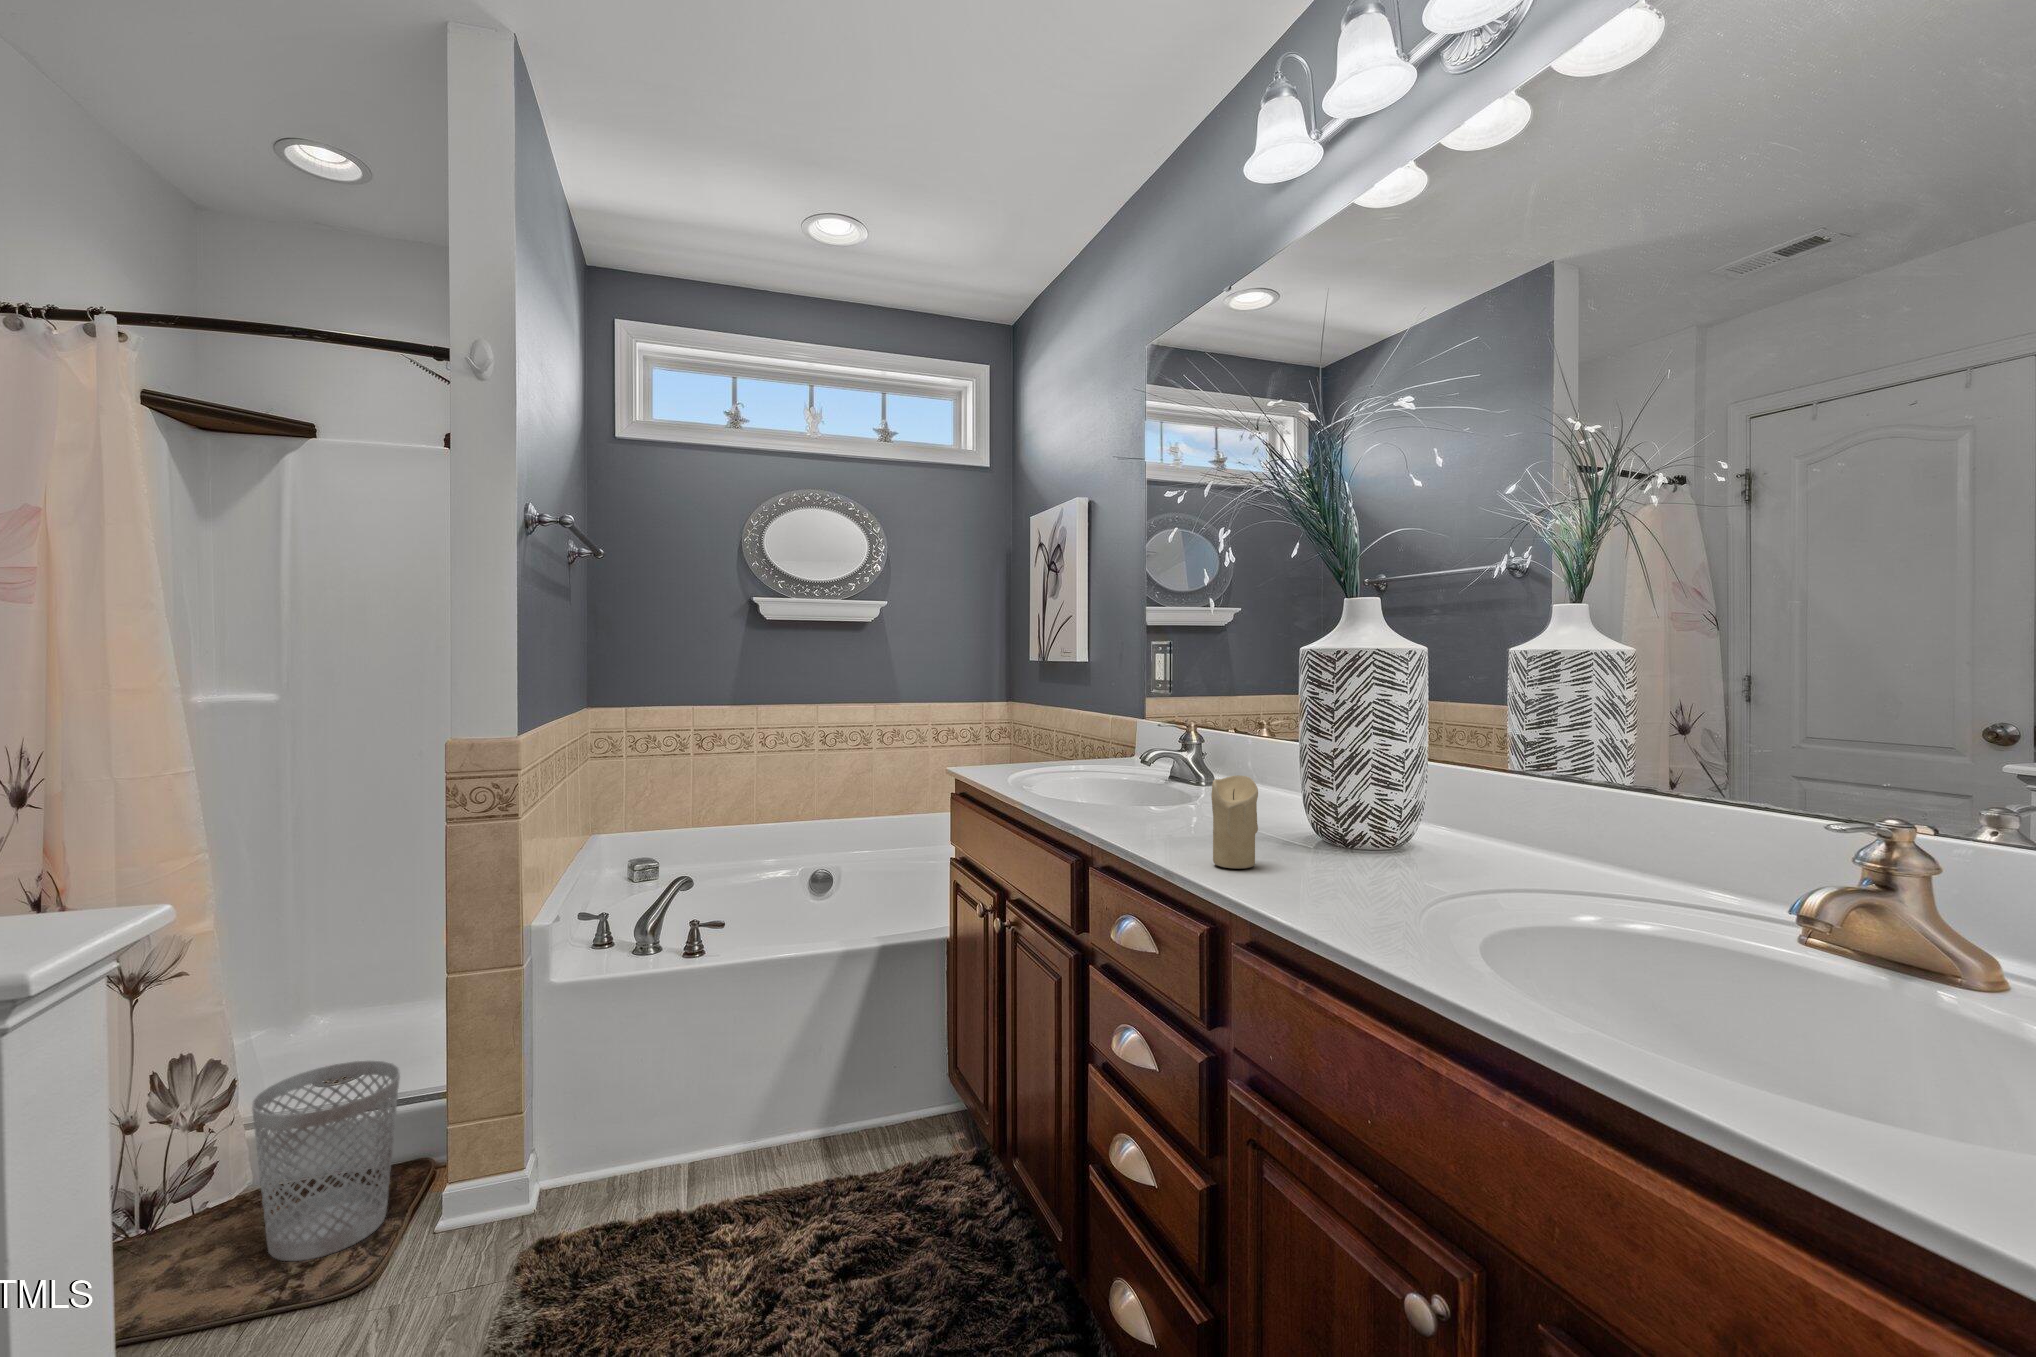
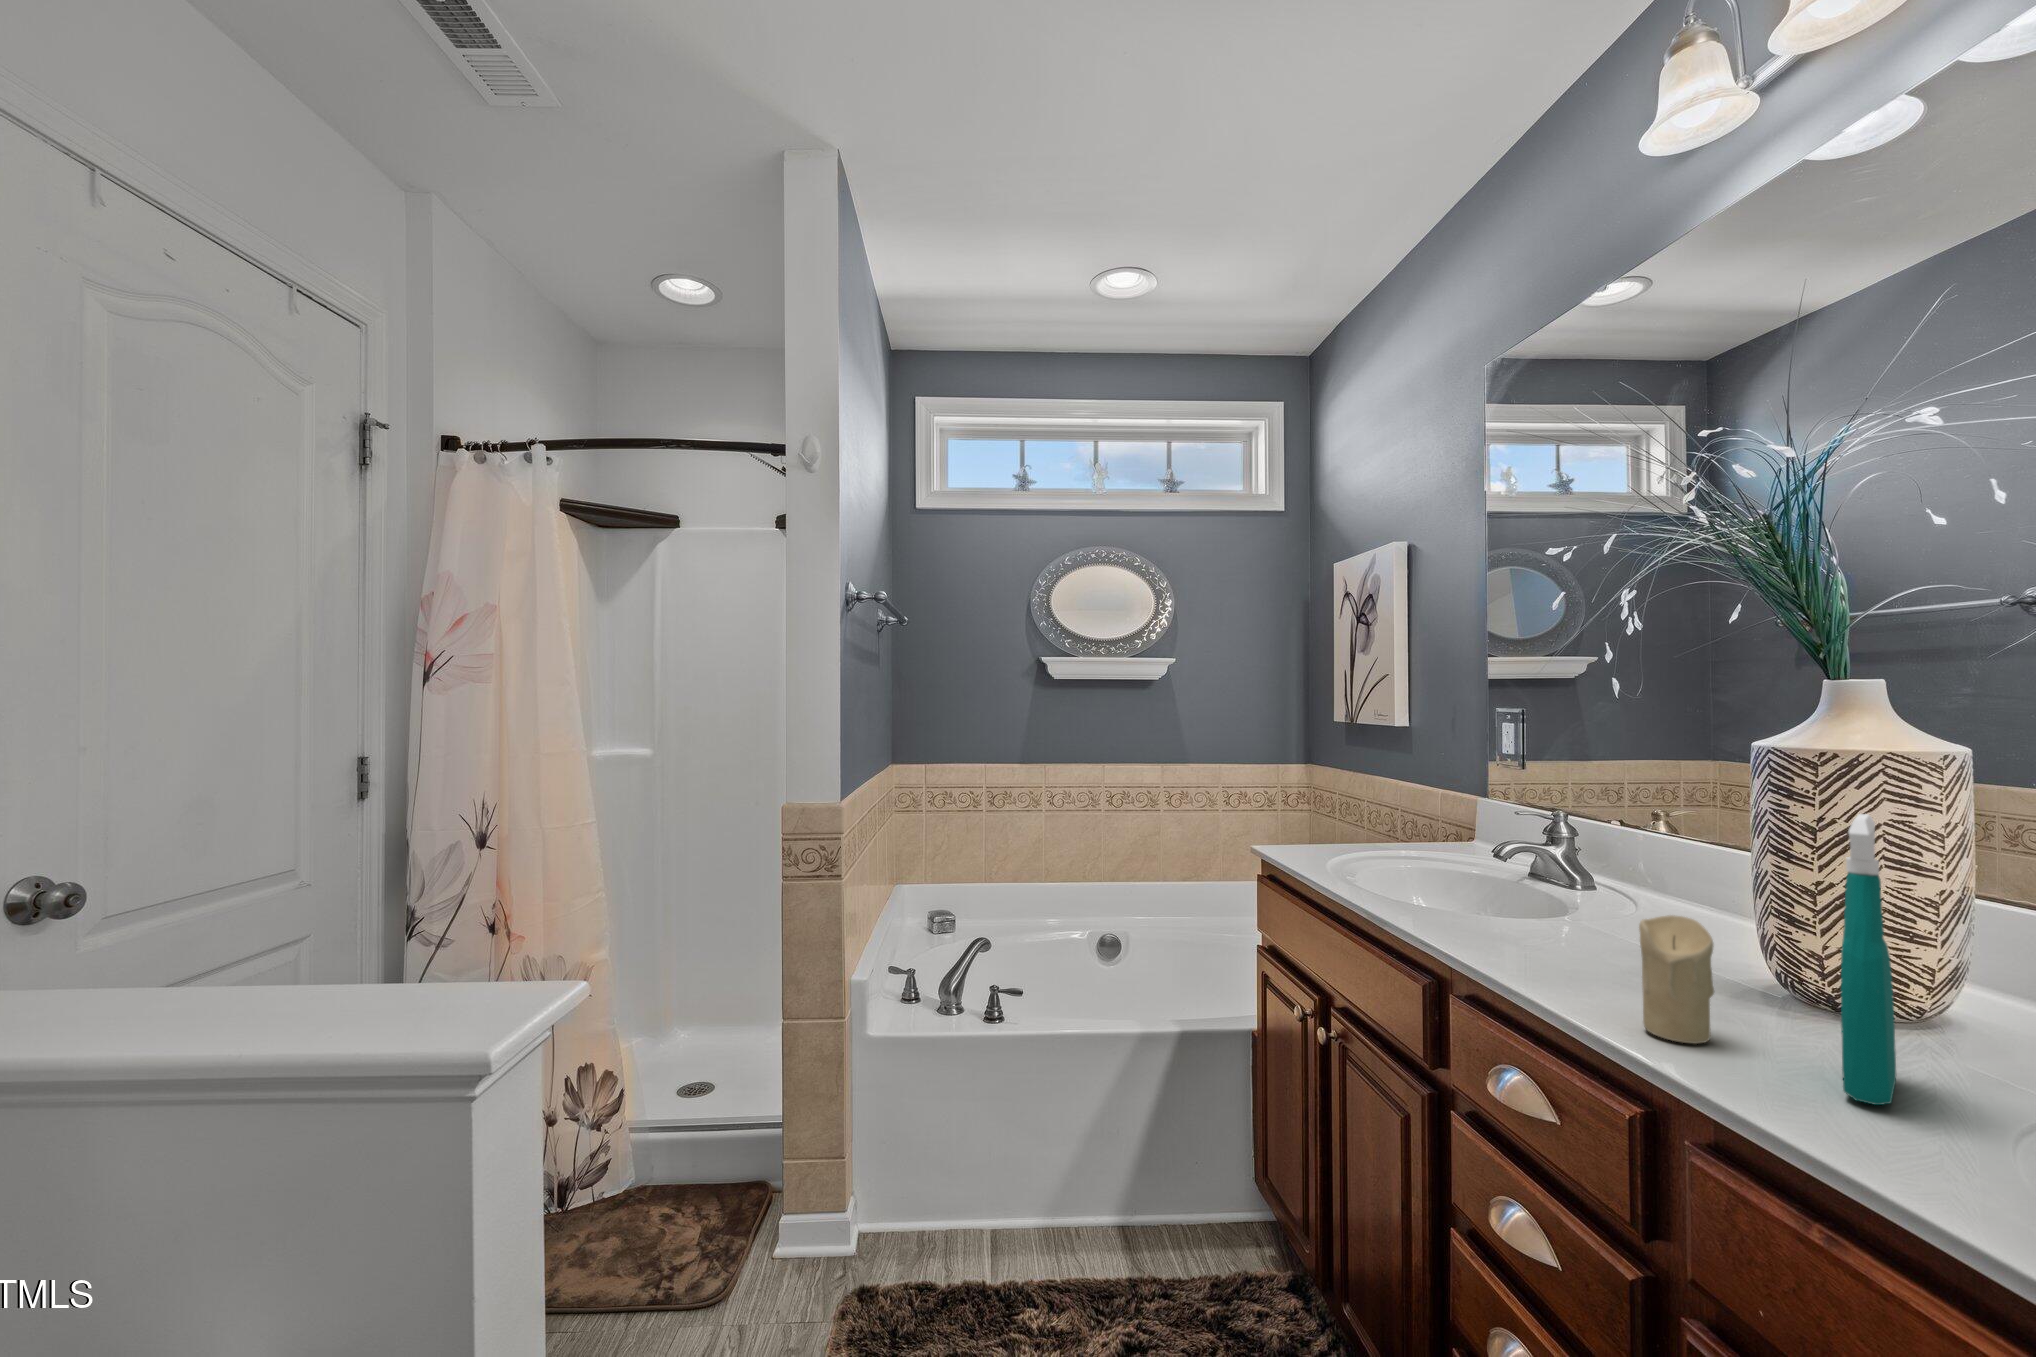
spray bottle: none [1322,686,1359,889] -> present [1841,814,1896,1105]
wastebasket: present [252,1061,400,1261] -> none [637,1085,748,1266]

